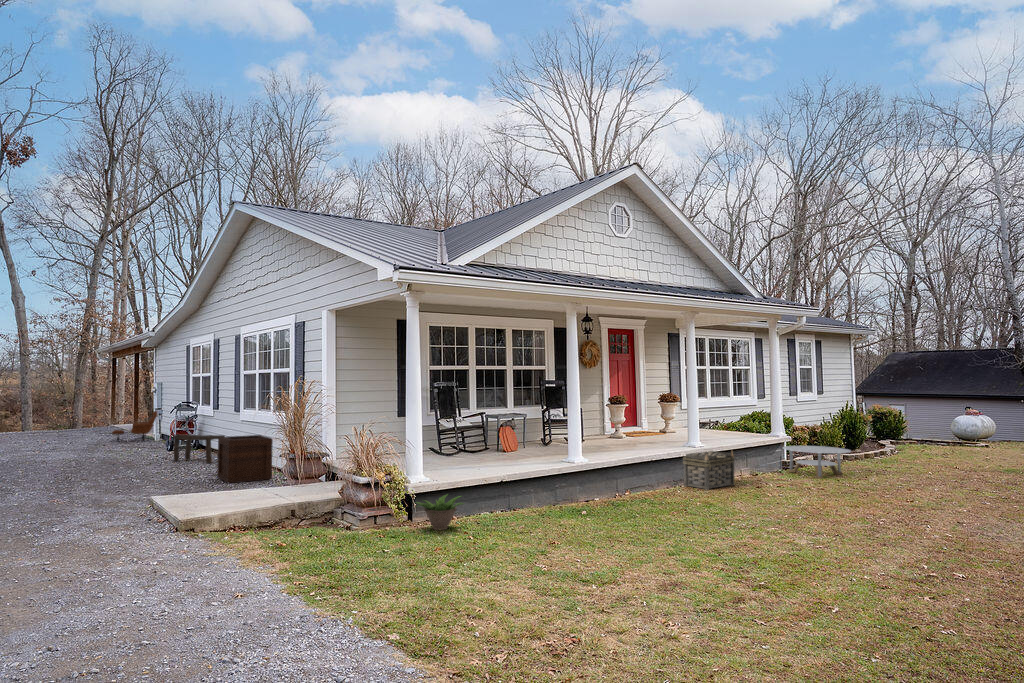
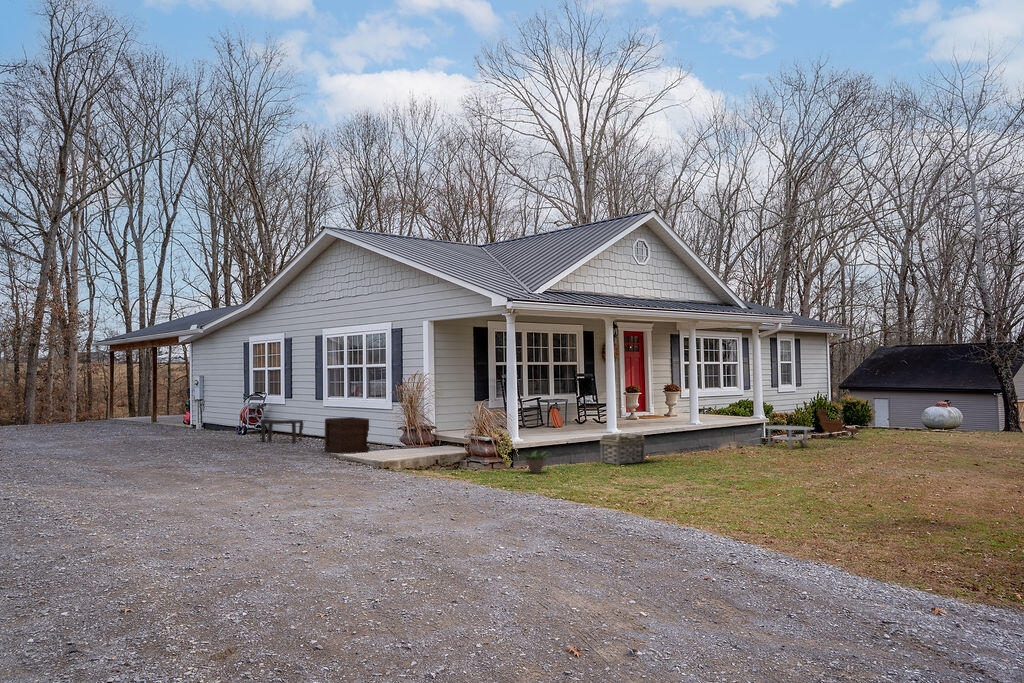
lounge chair: present [112,411,157,441] -> present [818,409,859,439]
basket: present [683,451,735,490] -> present [600,433,645,465]

